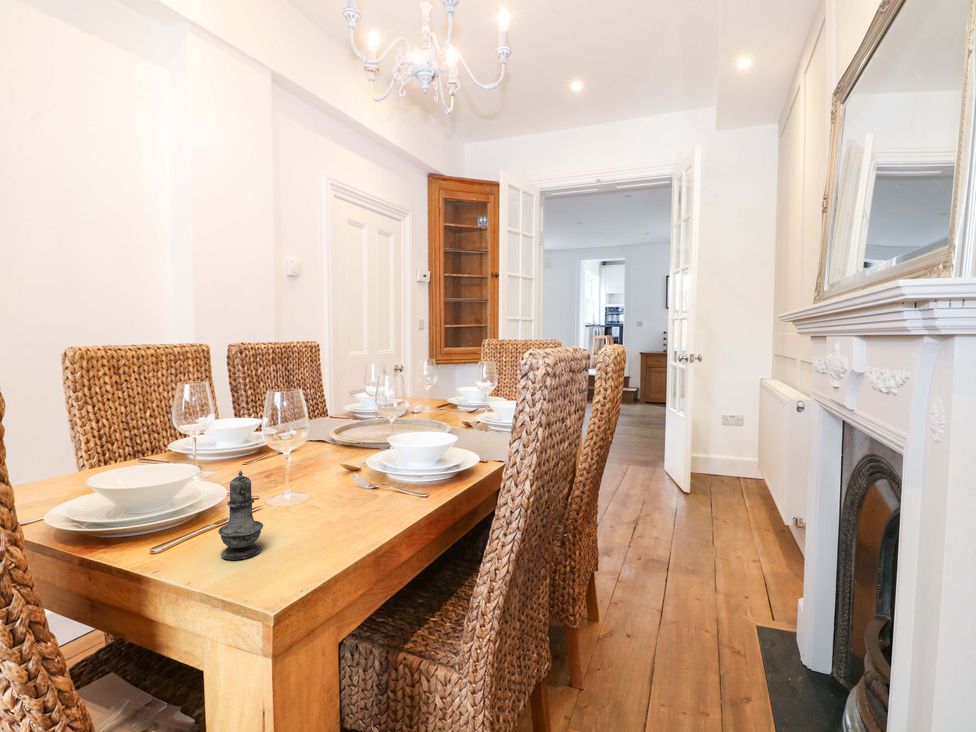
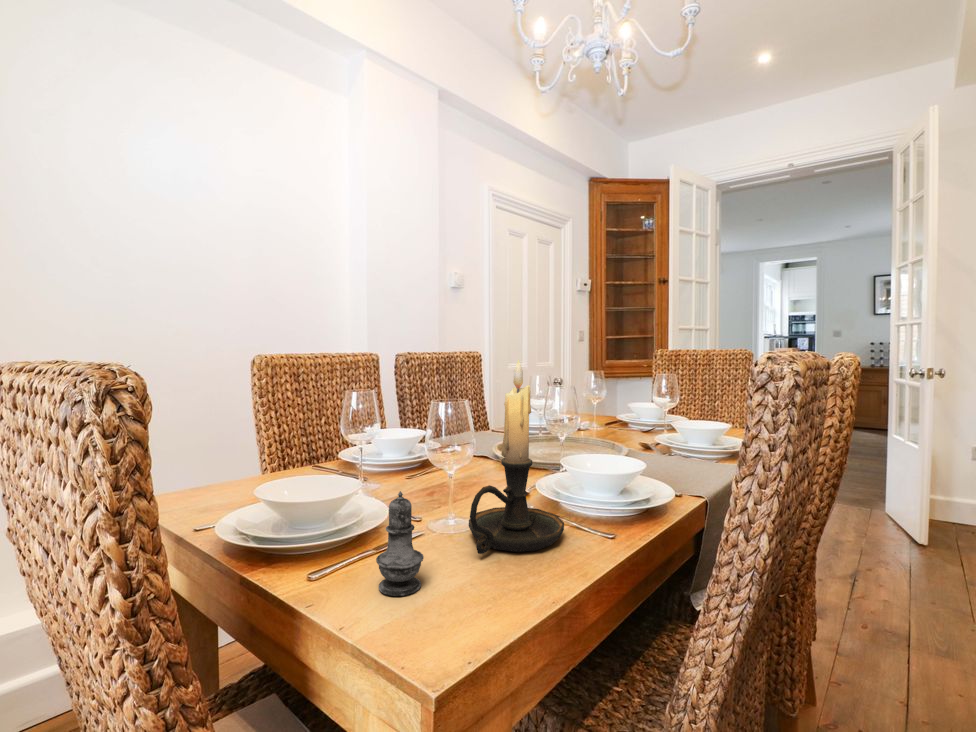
candle holder: none [305,354,389,520] -> present [469,360,564,554]

